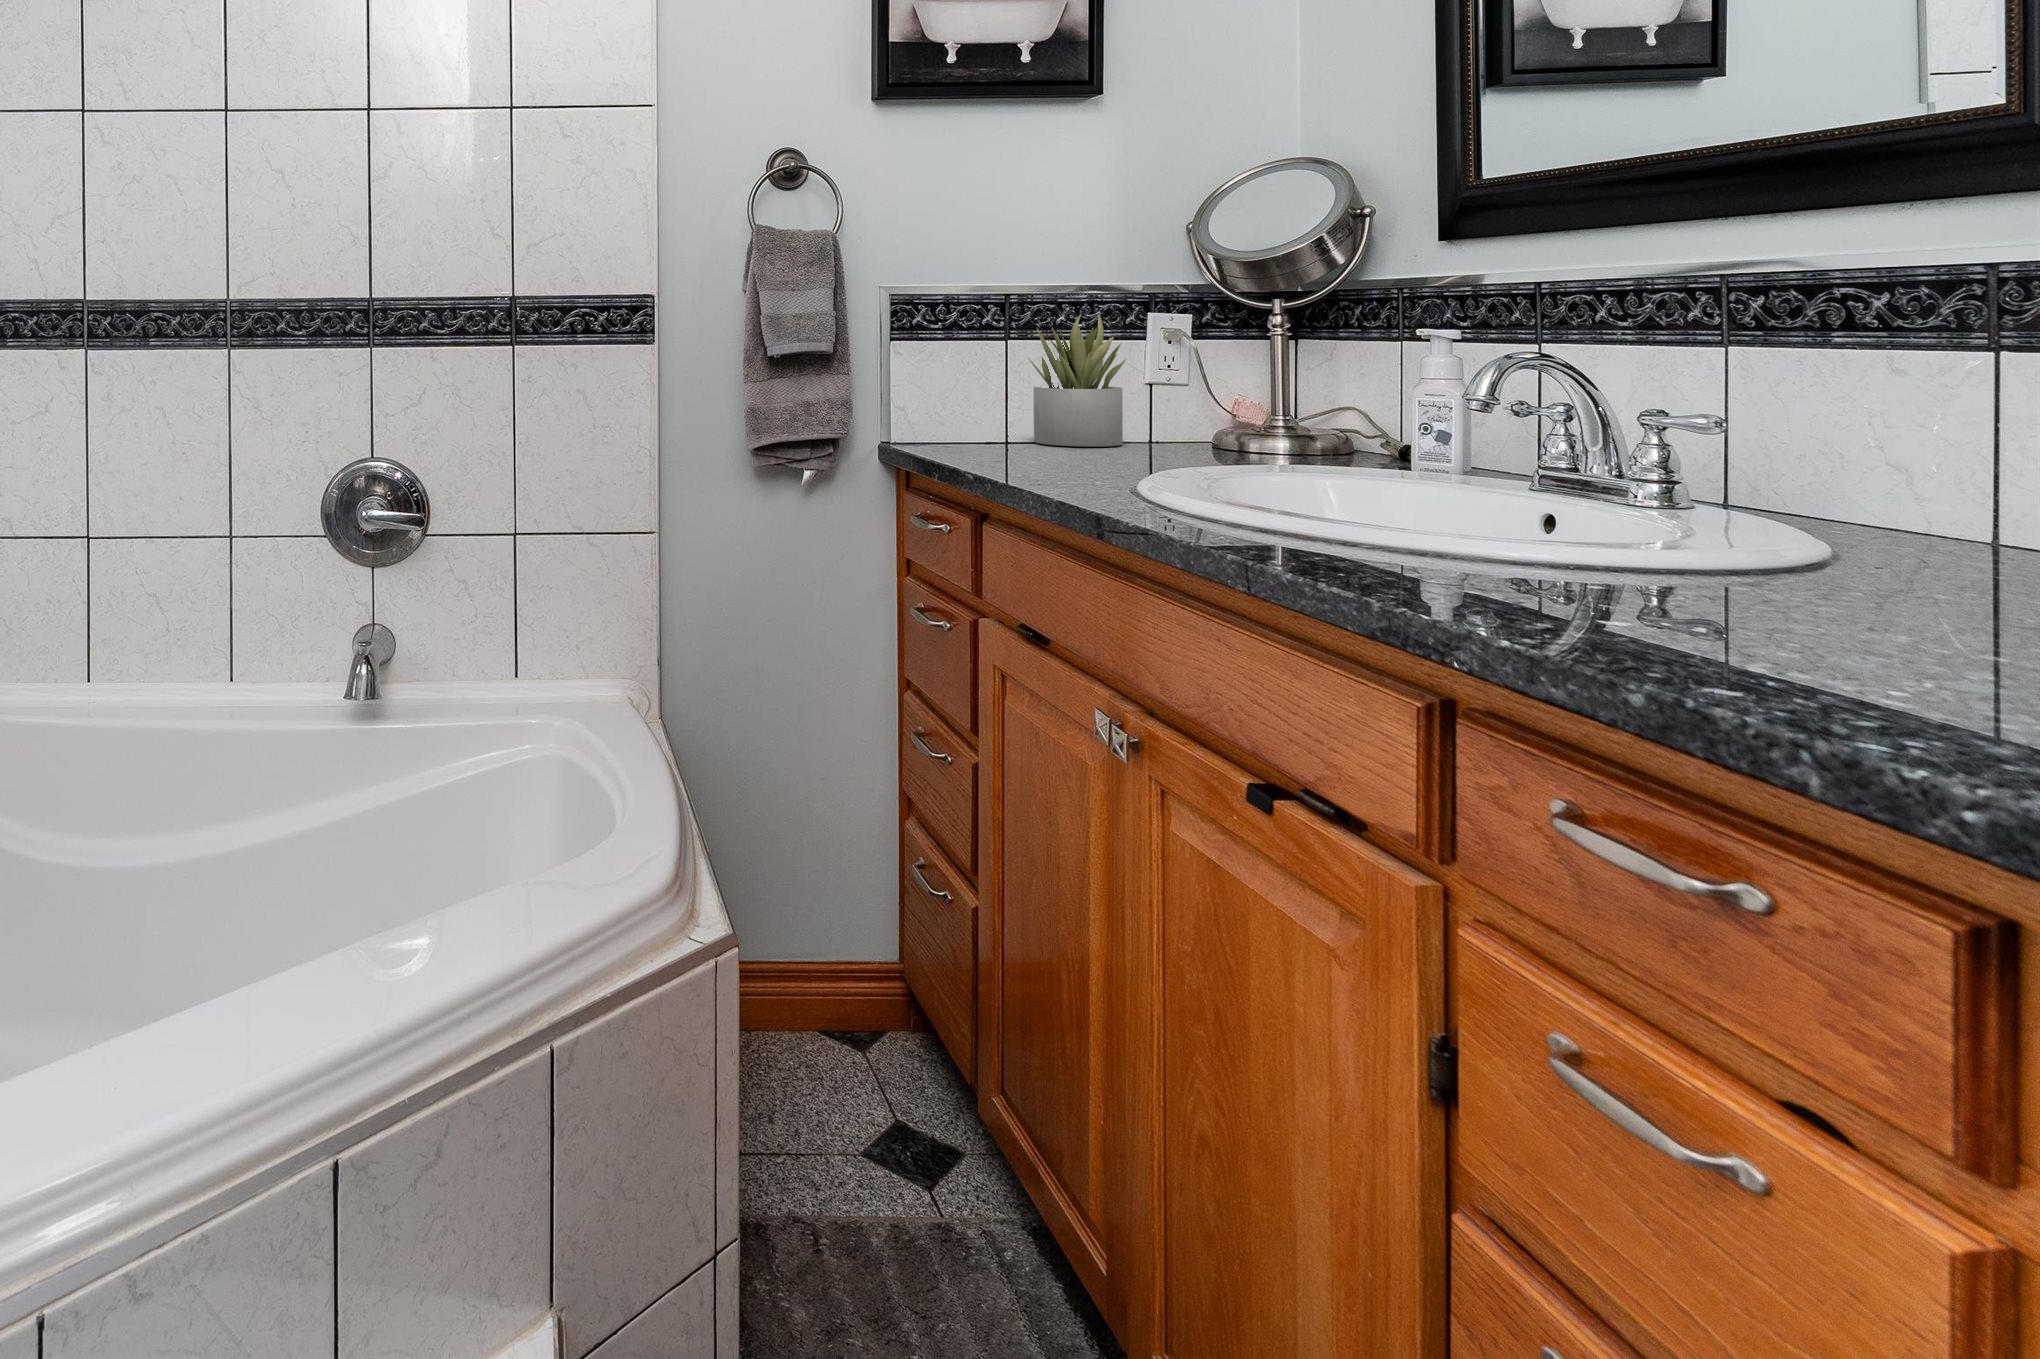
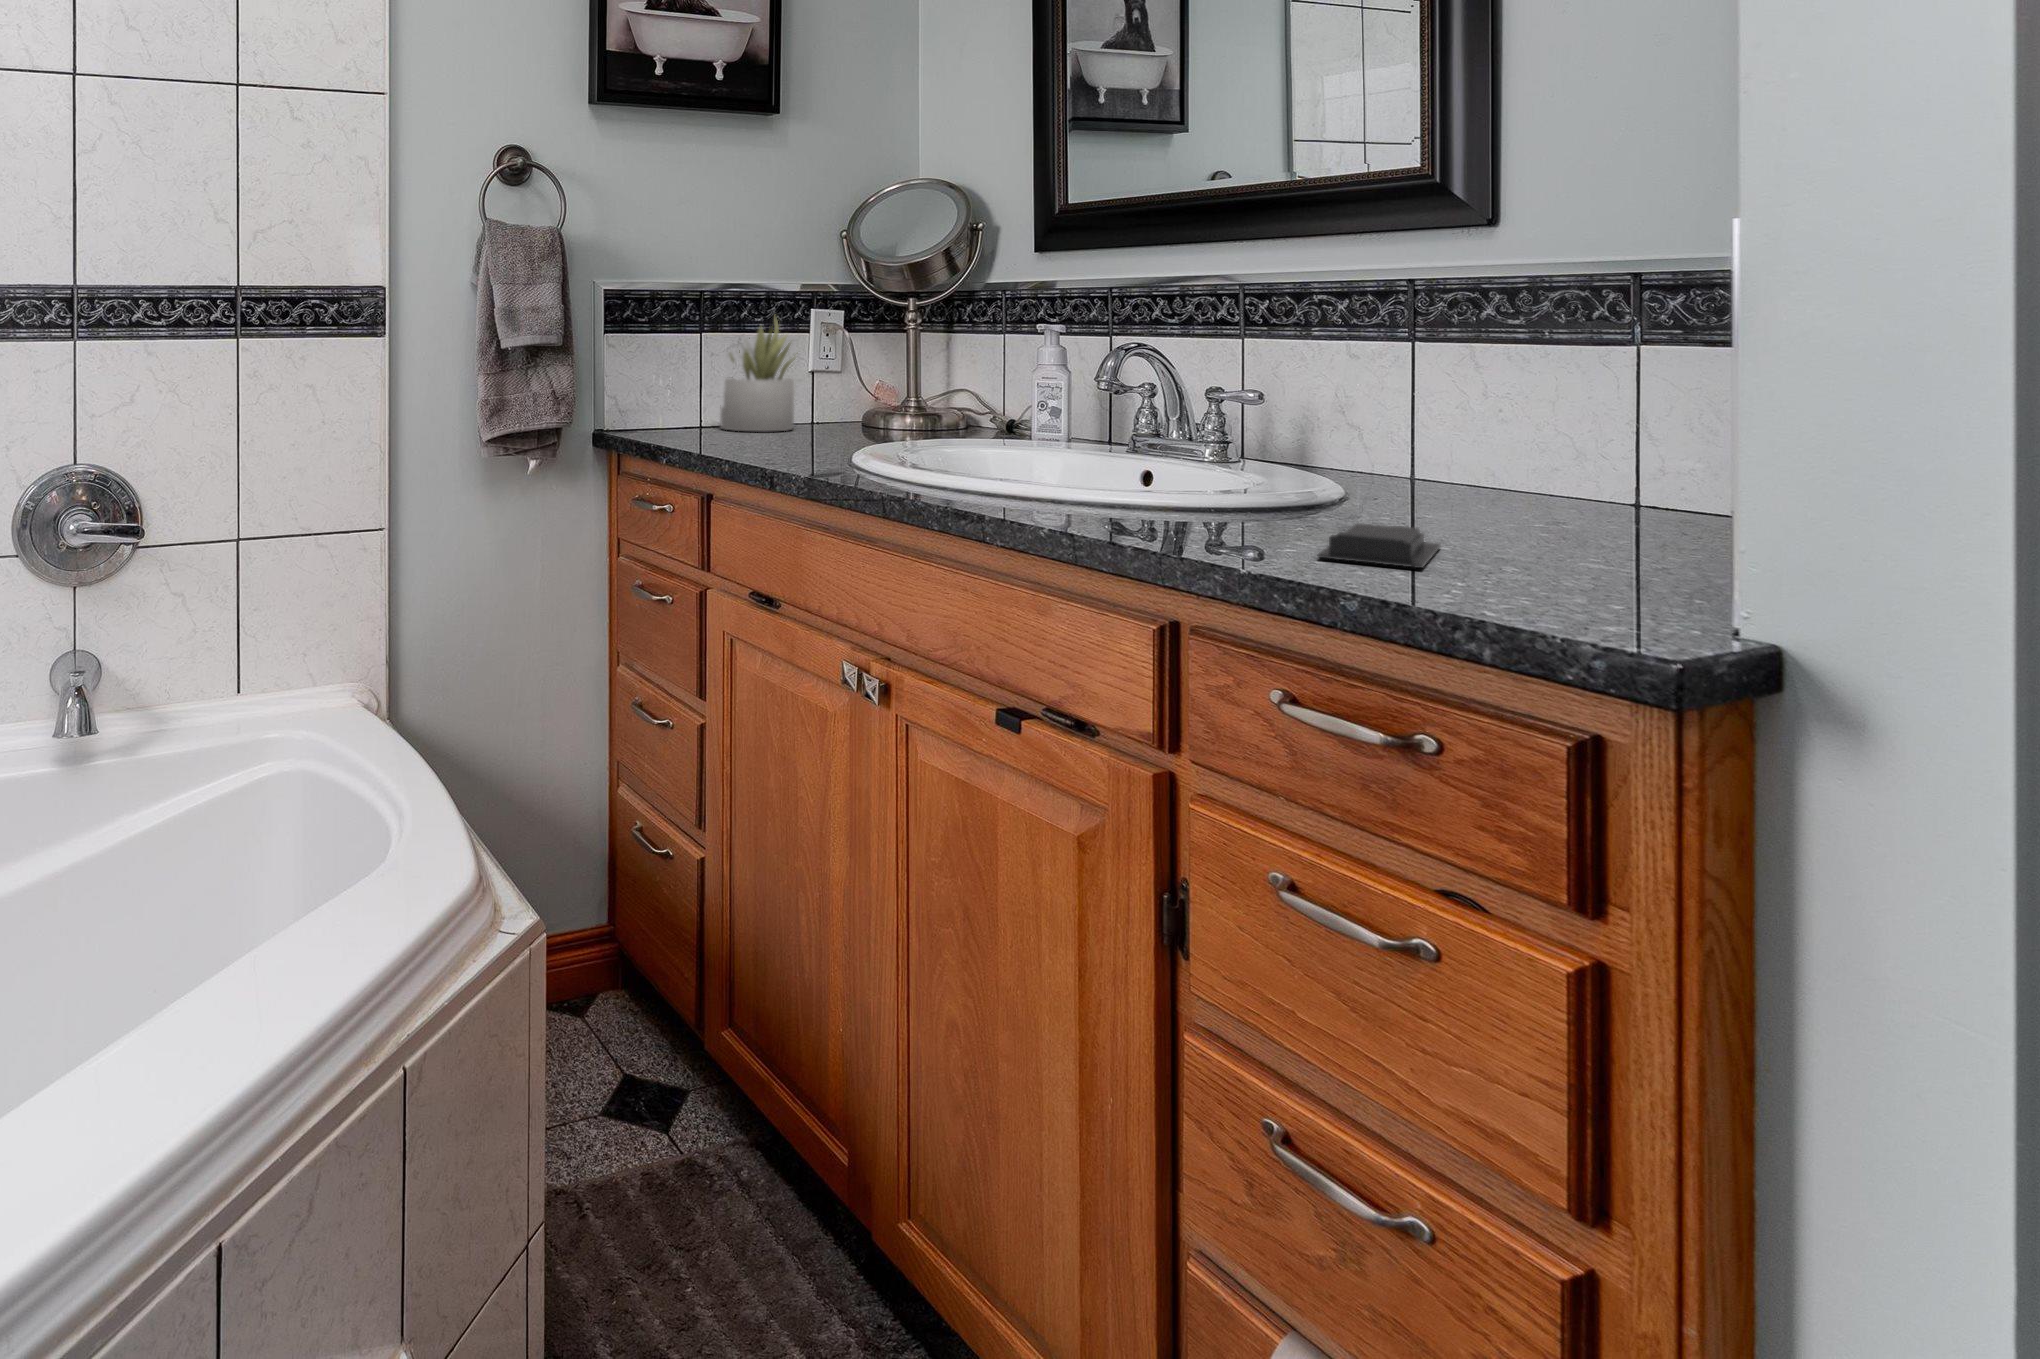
soap bar: none [1649,594,1895,662] -> present [1317,523,1440,568]

